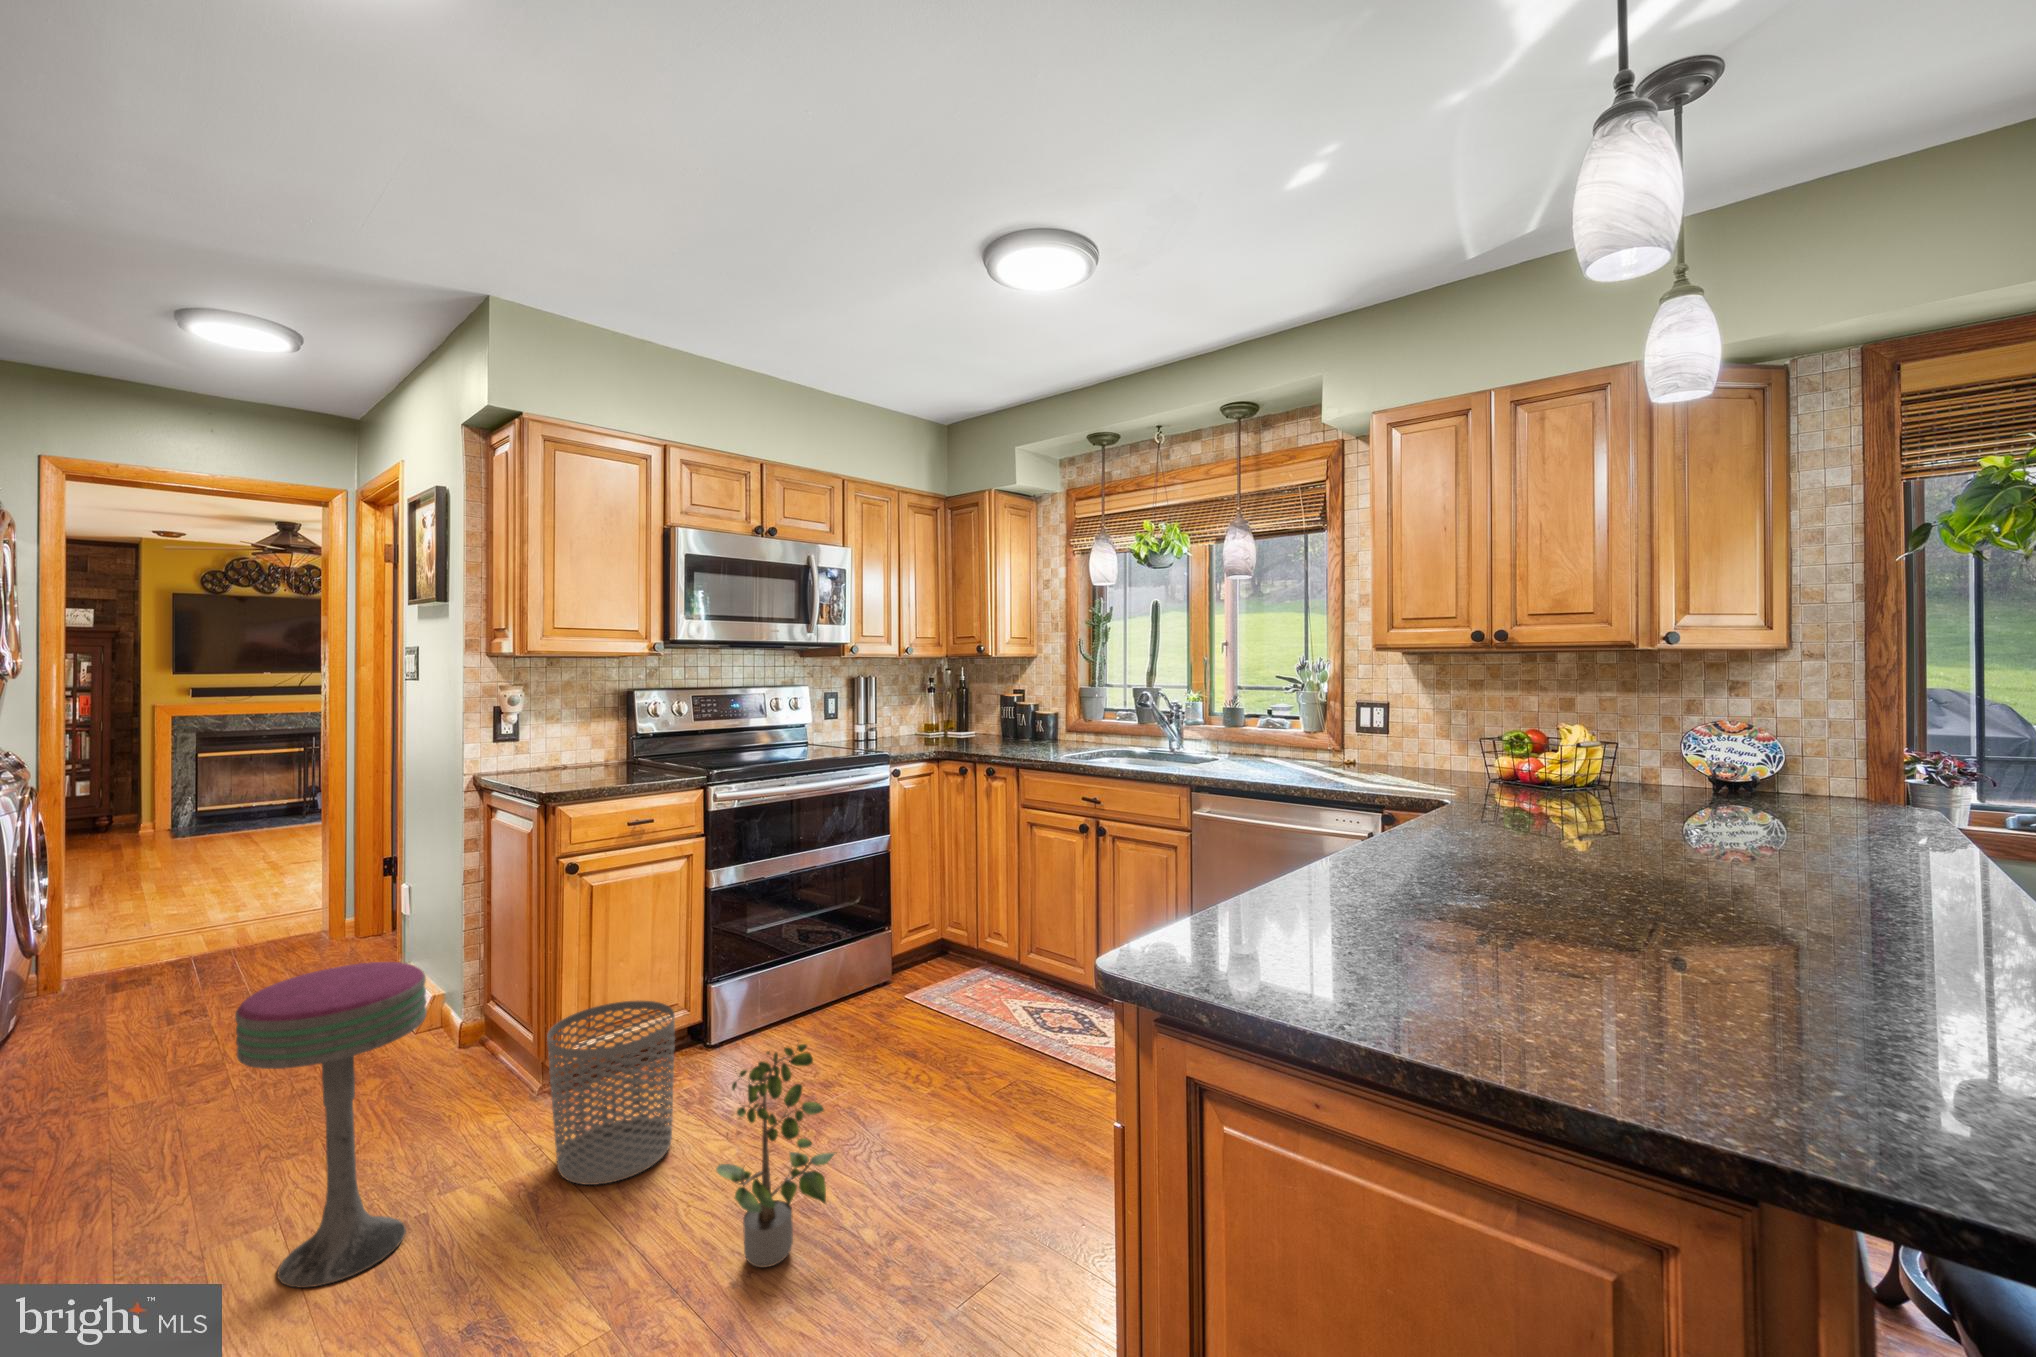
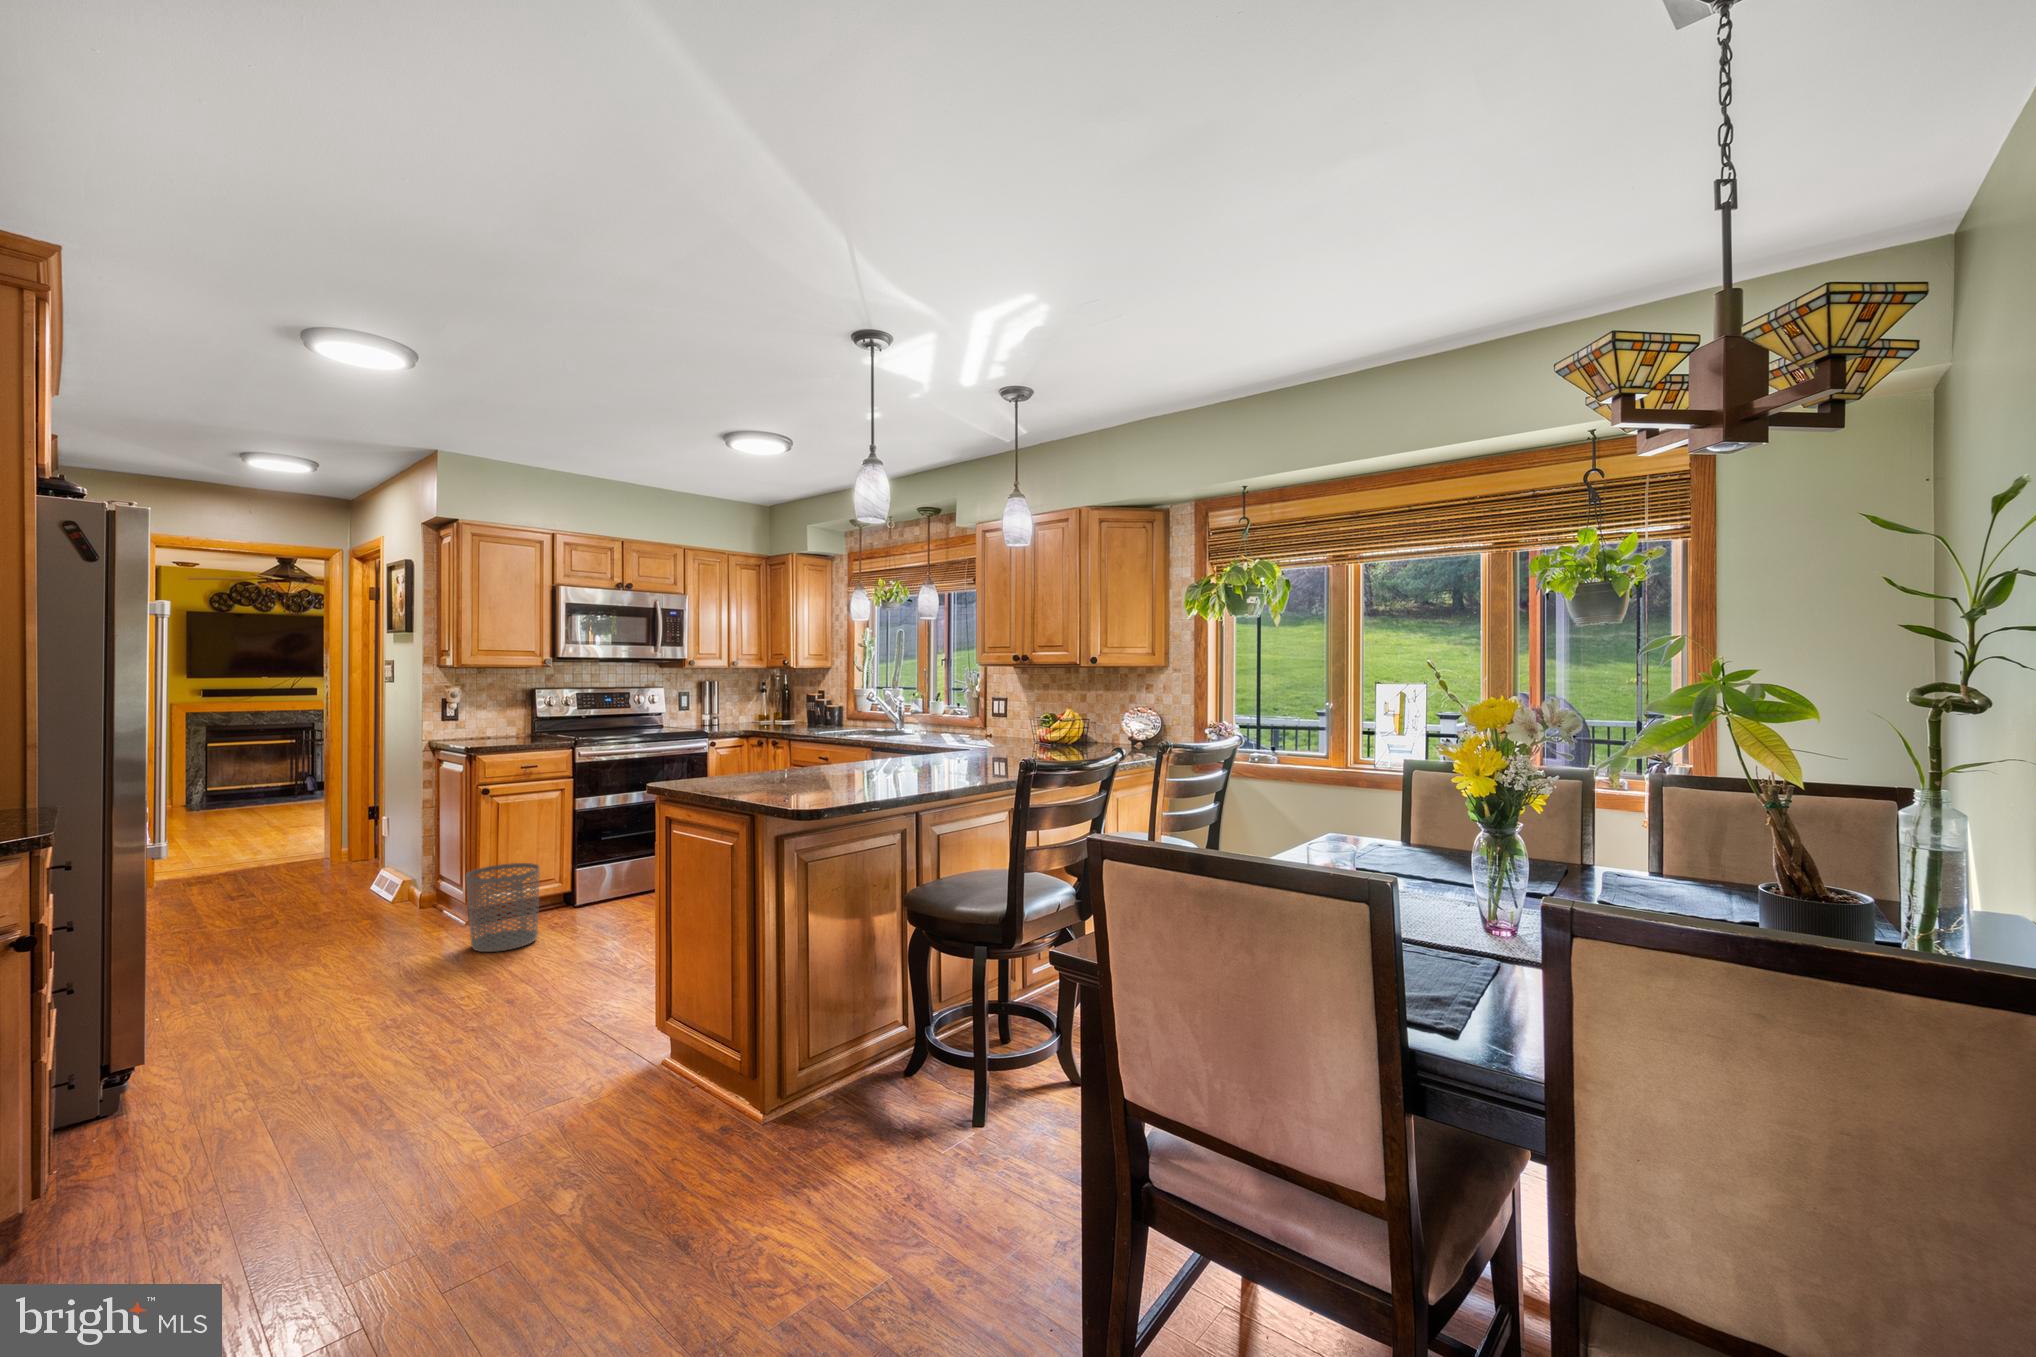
bar stool: present [235,962,427,1288] -> none [305,830,400,981]
potted plant: present [716,1044,835,1267] -> none [546,864,615,973]

